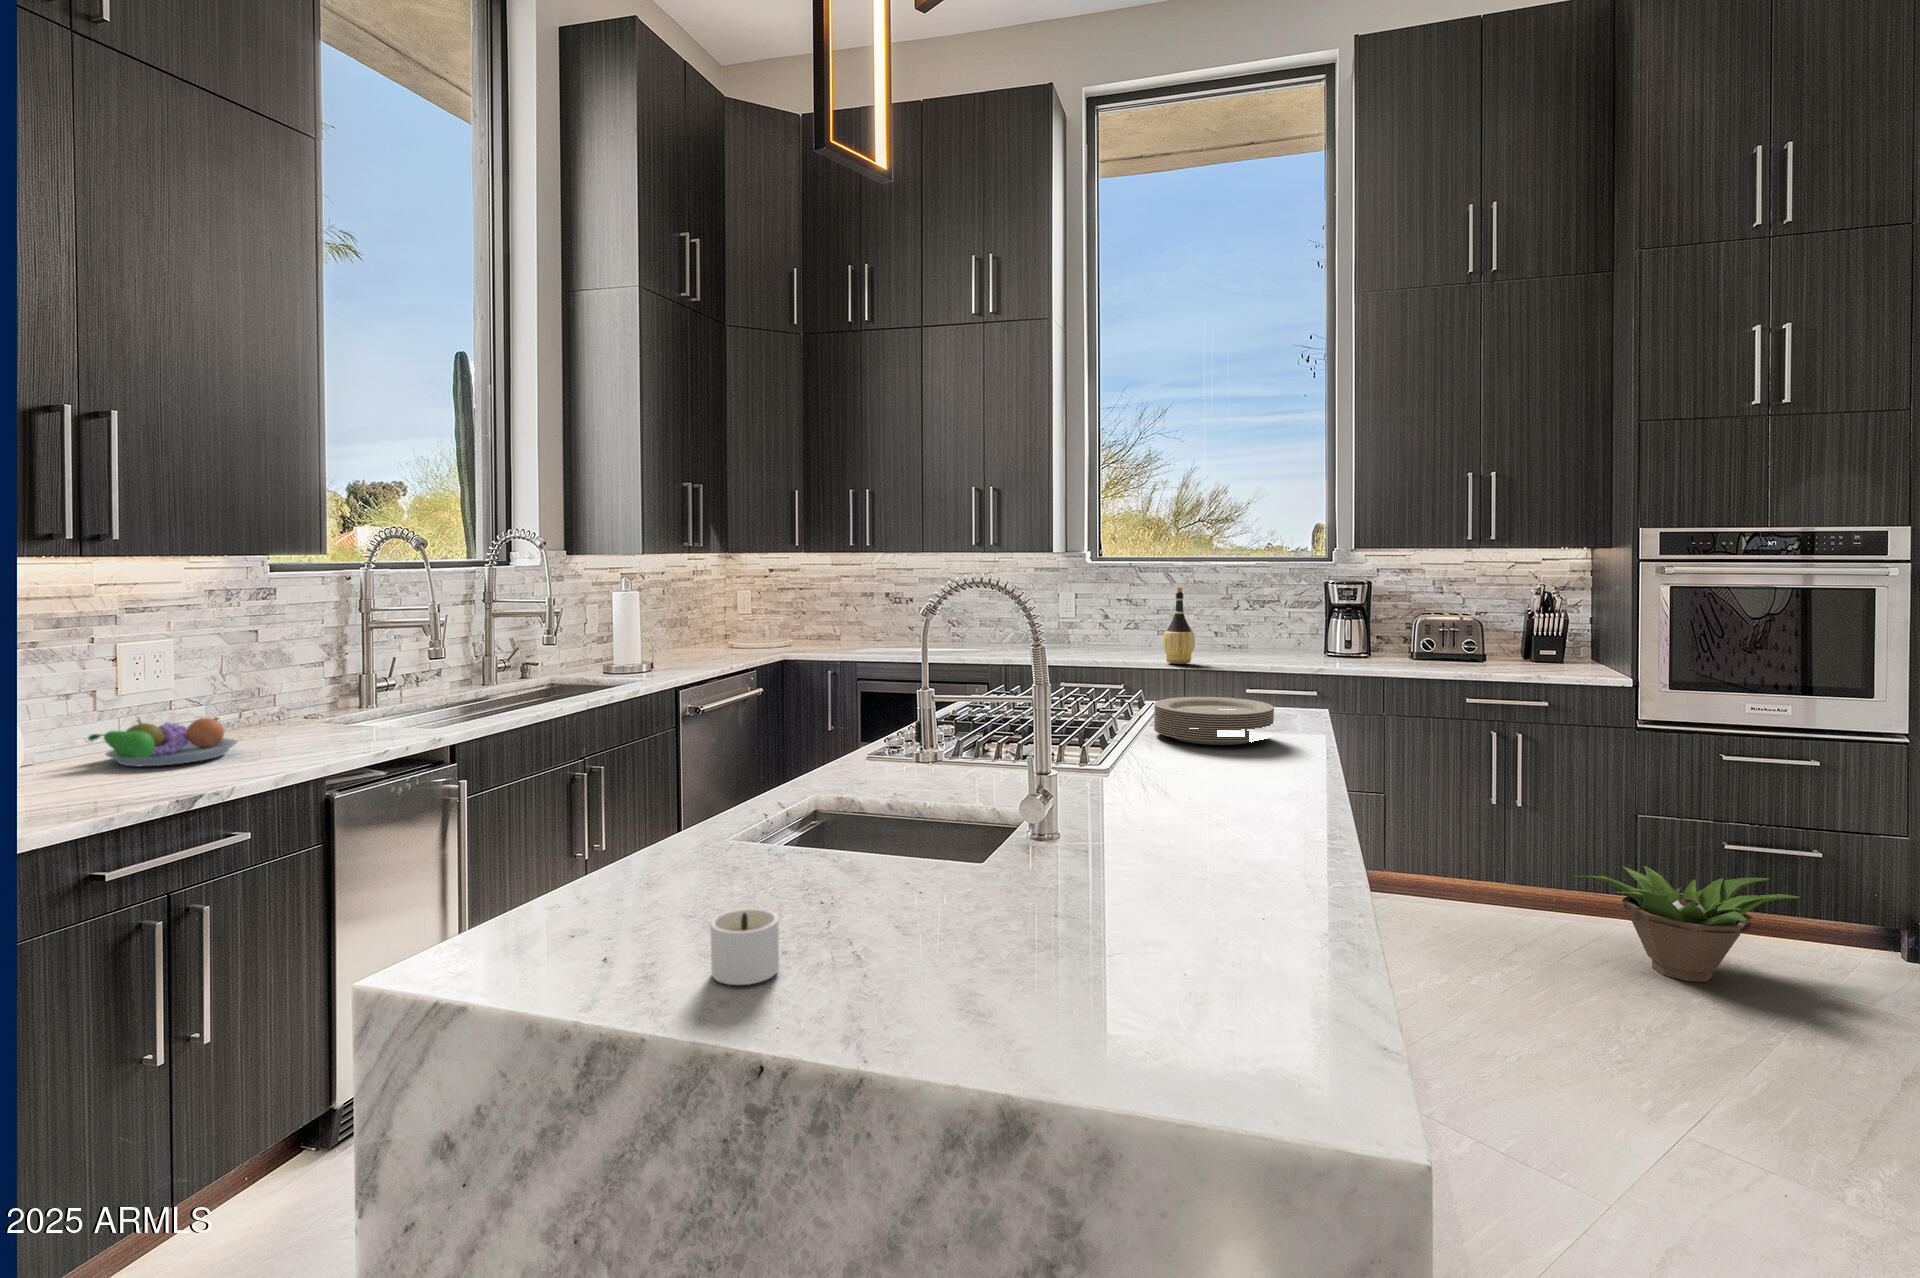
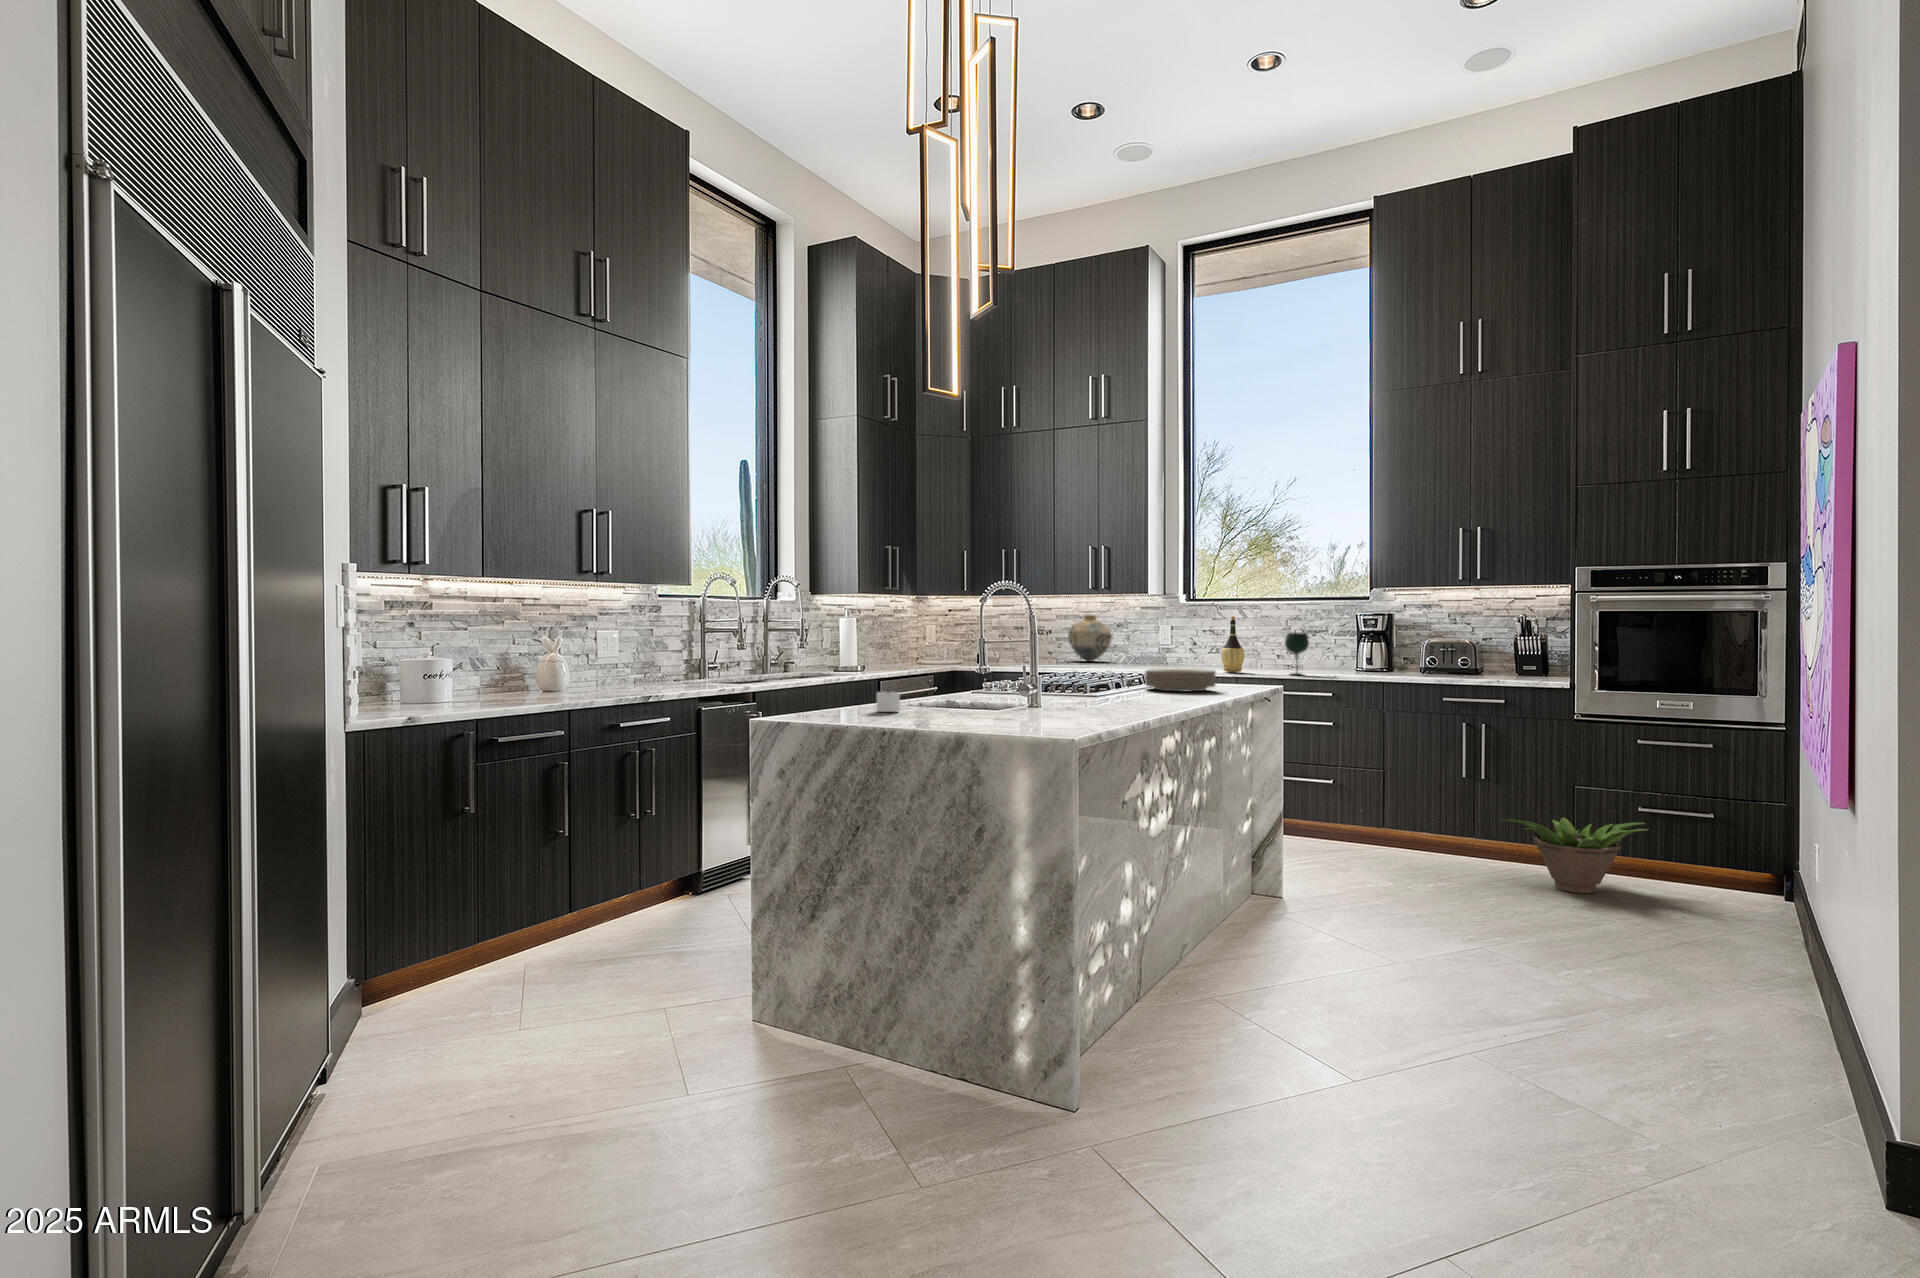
vase: none [934,578,992,640] -> present [1068,615,1112,661]
wine glass: none [1252,610,1284,669] -> present [1285,633,1309,675]
fruit bowl: present [88,717,237,766] -> none [592,666,654,689]

